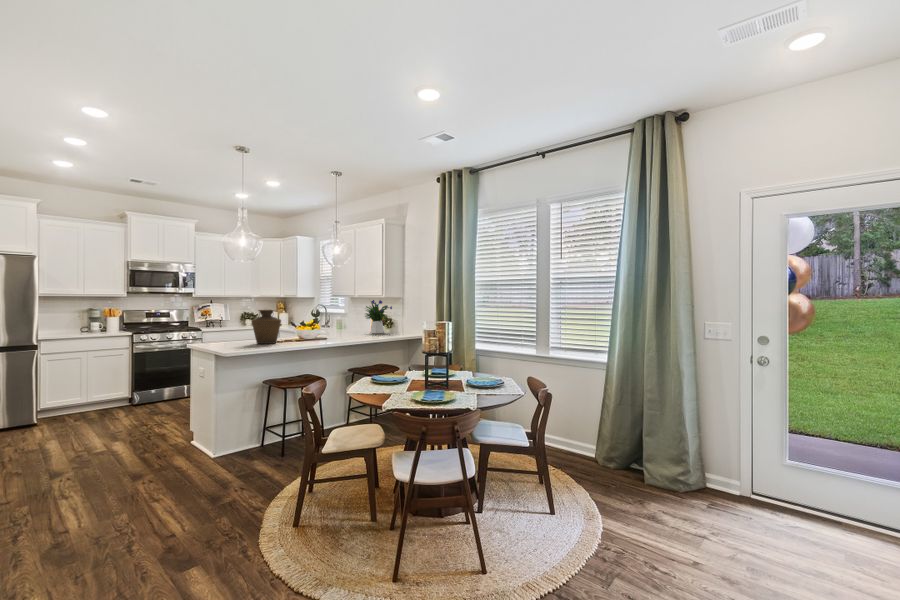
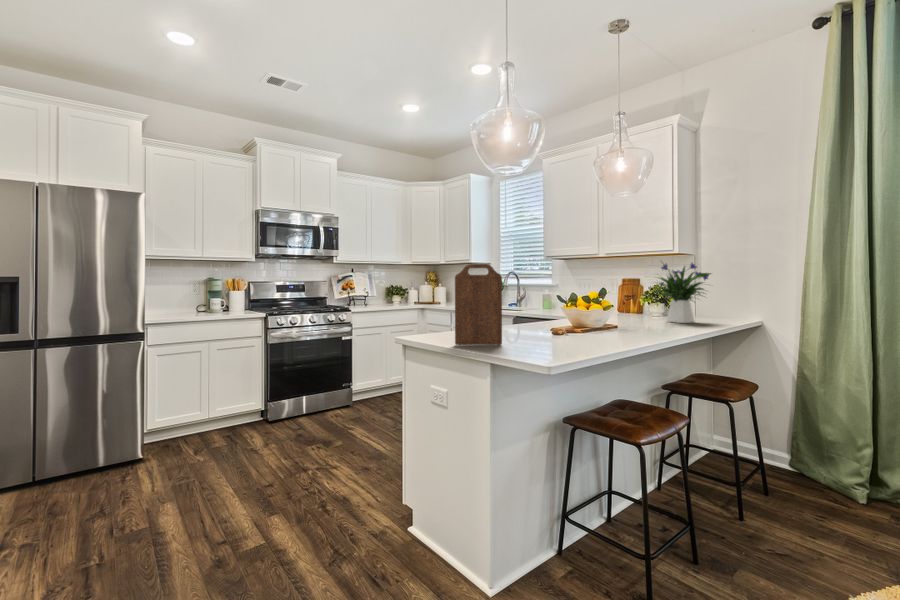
cutting board: none [210,305,235,345] -> present [455,264,502,345]
vase: present [252,310,281,344] -> none [535,275,593,346]

